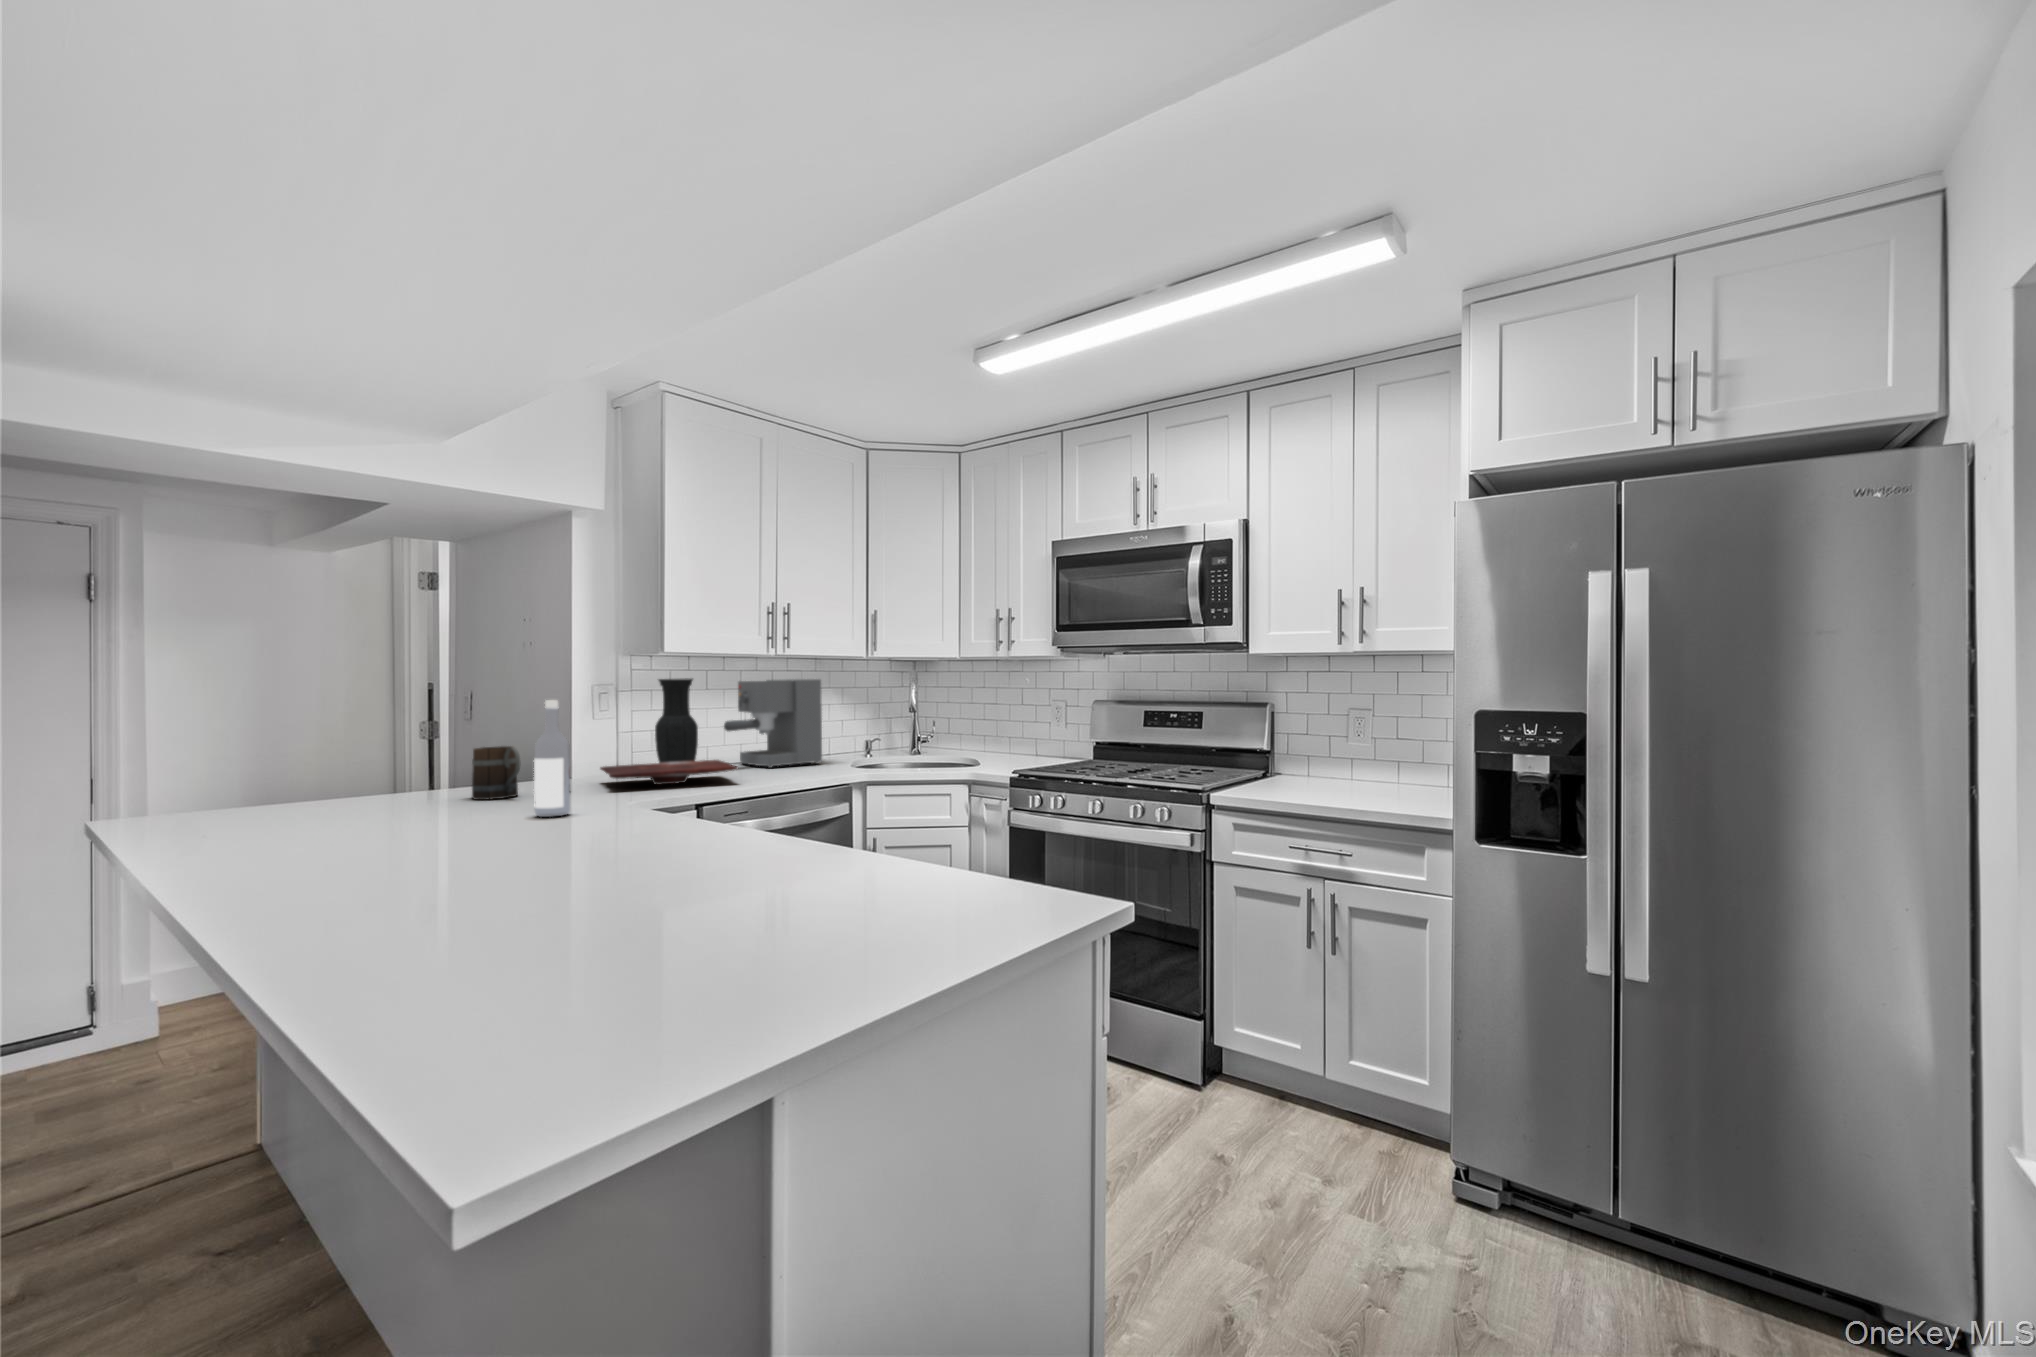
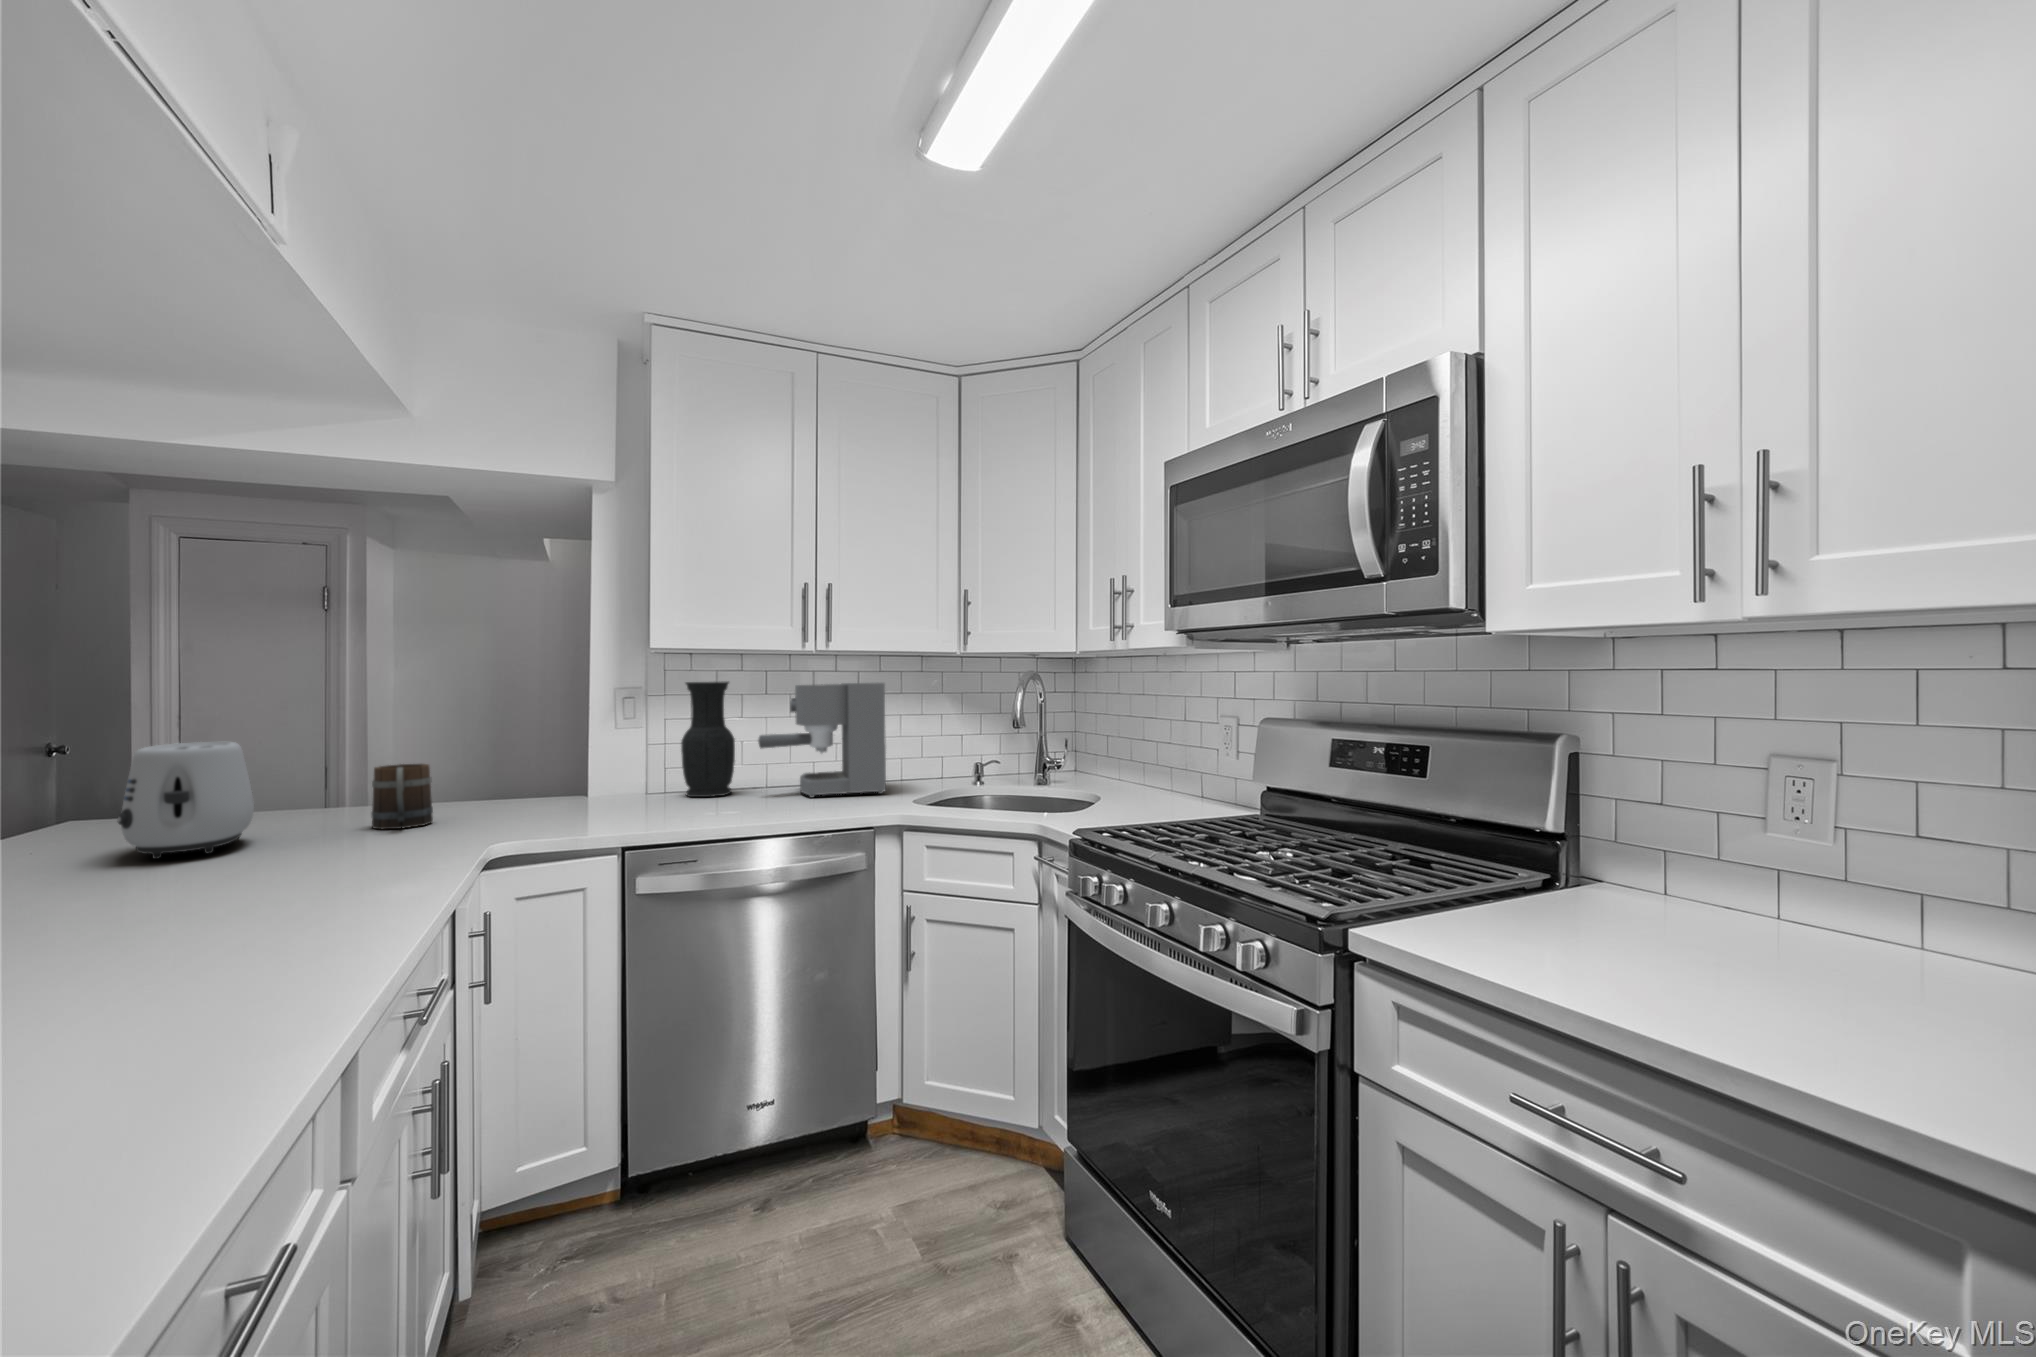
wine bottle: present [534,700,570,817] -> none [284,712,338,871]
toaster: none [322,729,436,821] -> present [117,742,254,859]
cutting board: present [600,760,738,785] -> none [520,786,718,818]

